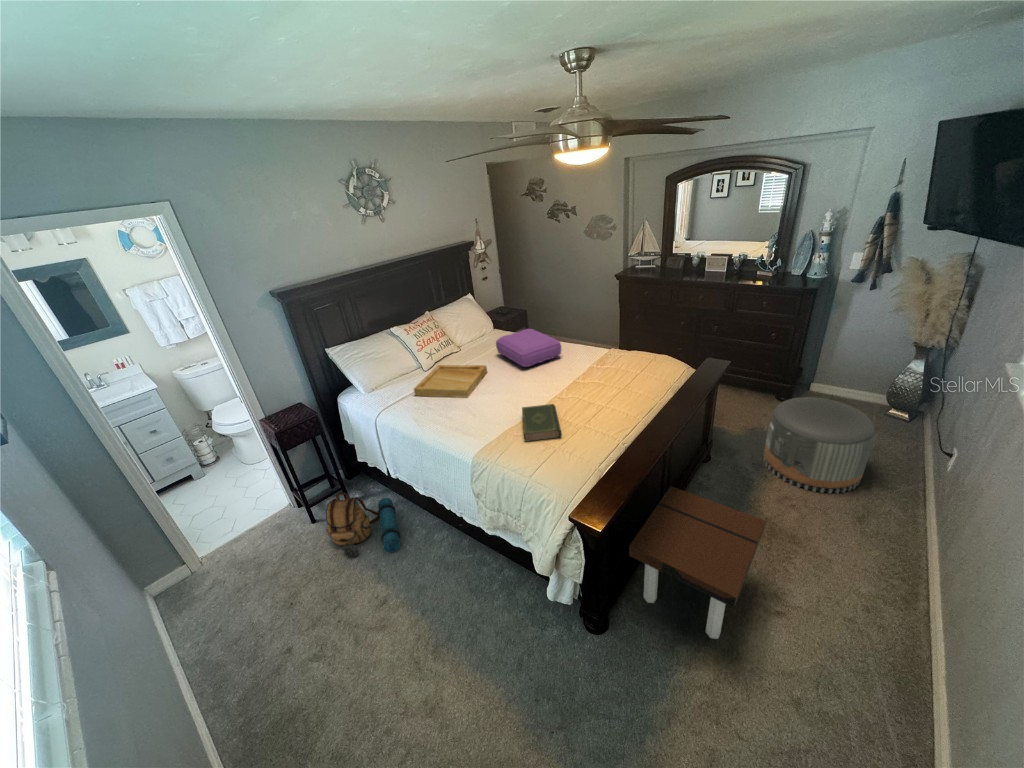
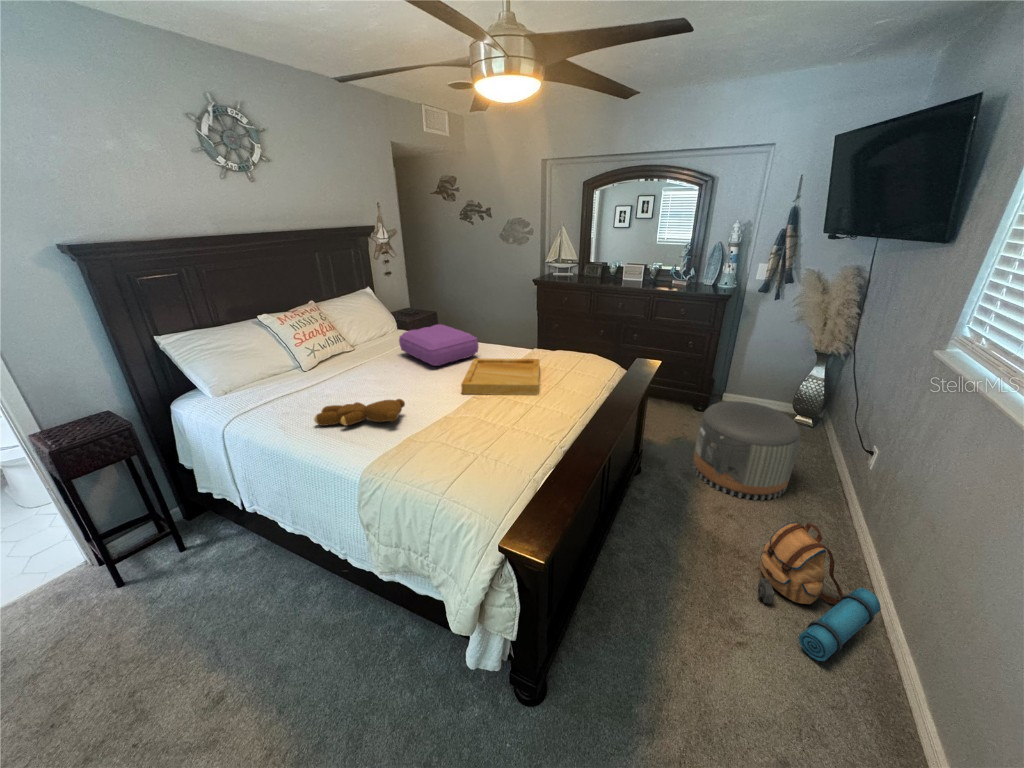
tray: present [414,365,487,398] -> present [461,358,540,395]
teddy bear: none [438,400,502,420] -> present [314,399,405,426]
book: present [522,404,562,442] -> none [431,403,484,449]
side table: present [629,486,766,639] -> none [573,500,724,690]
backpack: present [326,492,400,556] -> present [758,523,881,661]

